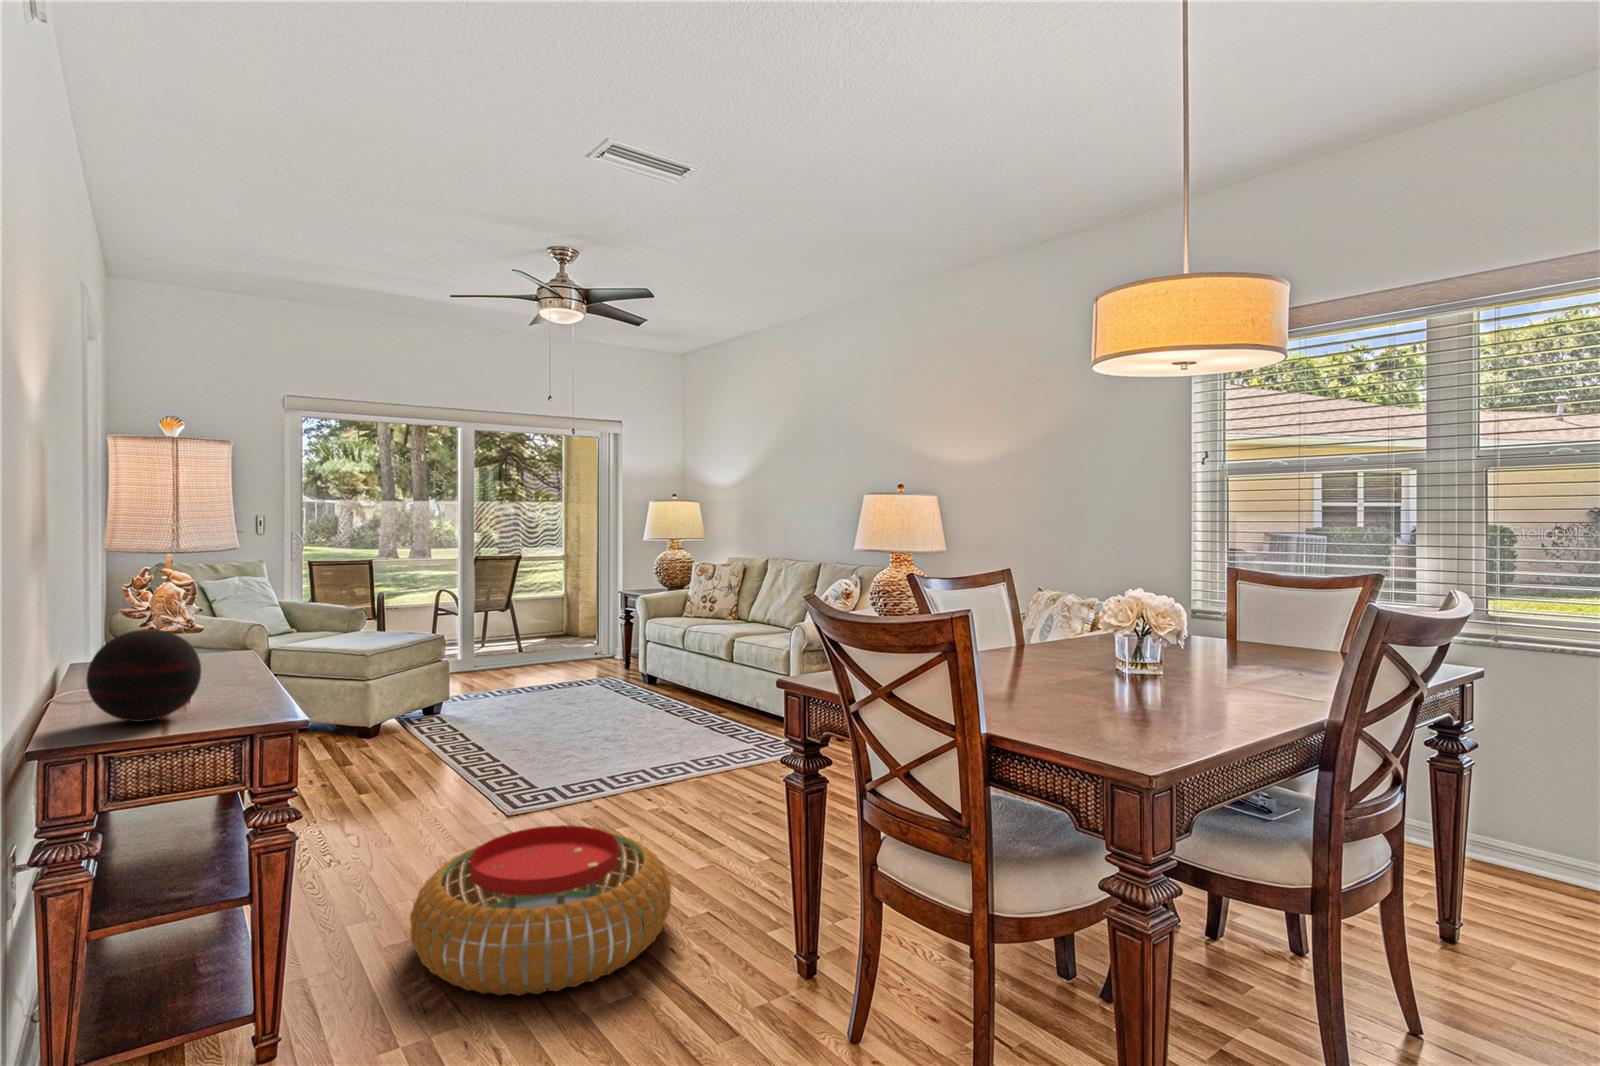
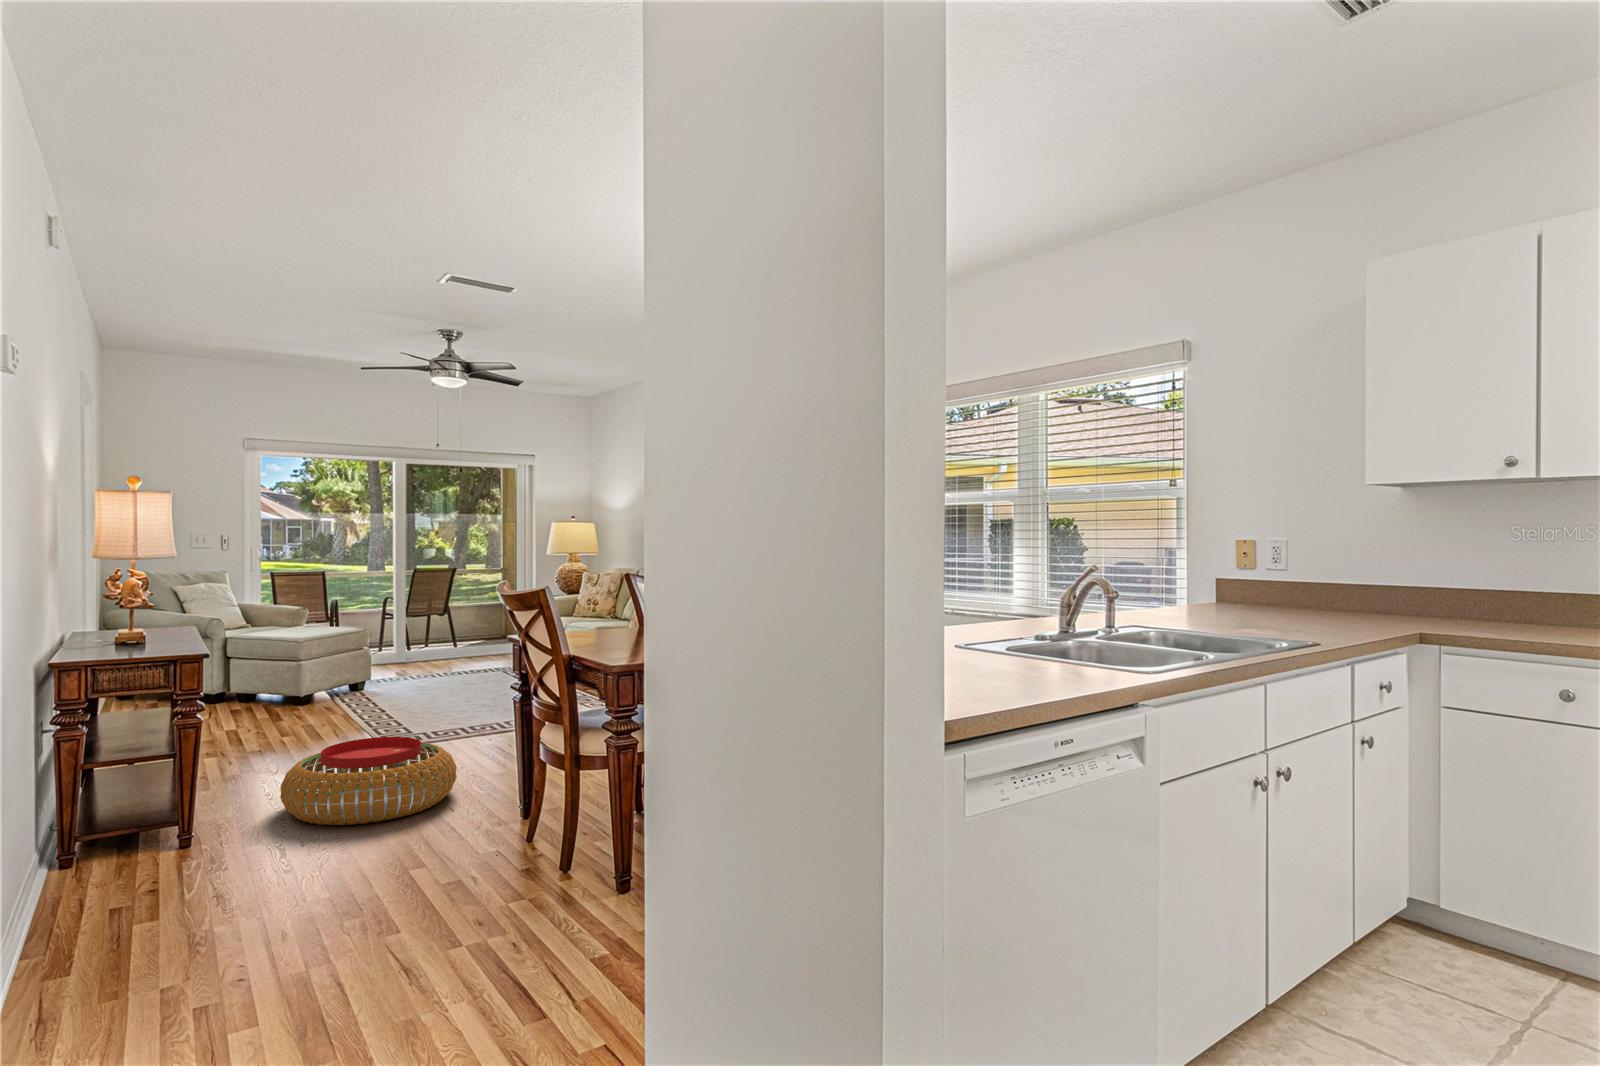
decorative orb: present [86,629,201,722] -> none [82,602,148,654]

